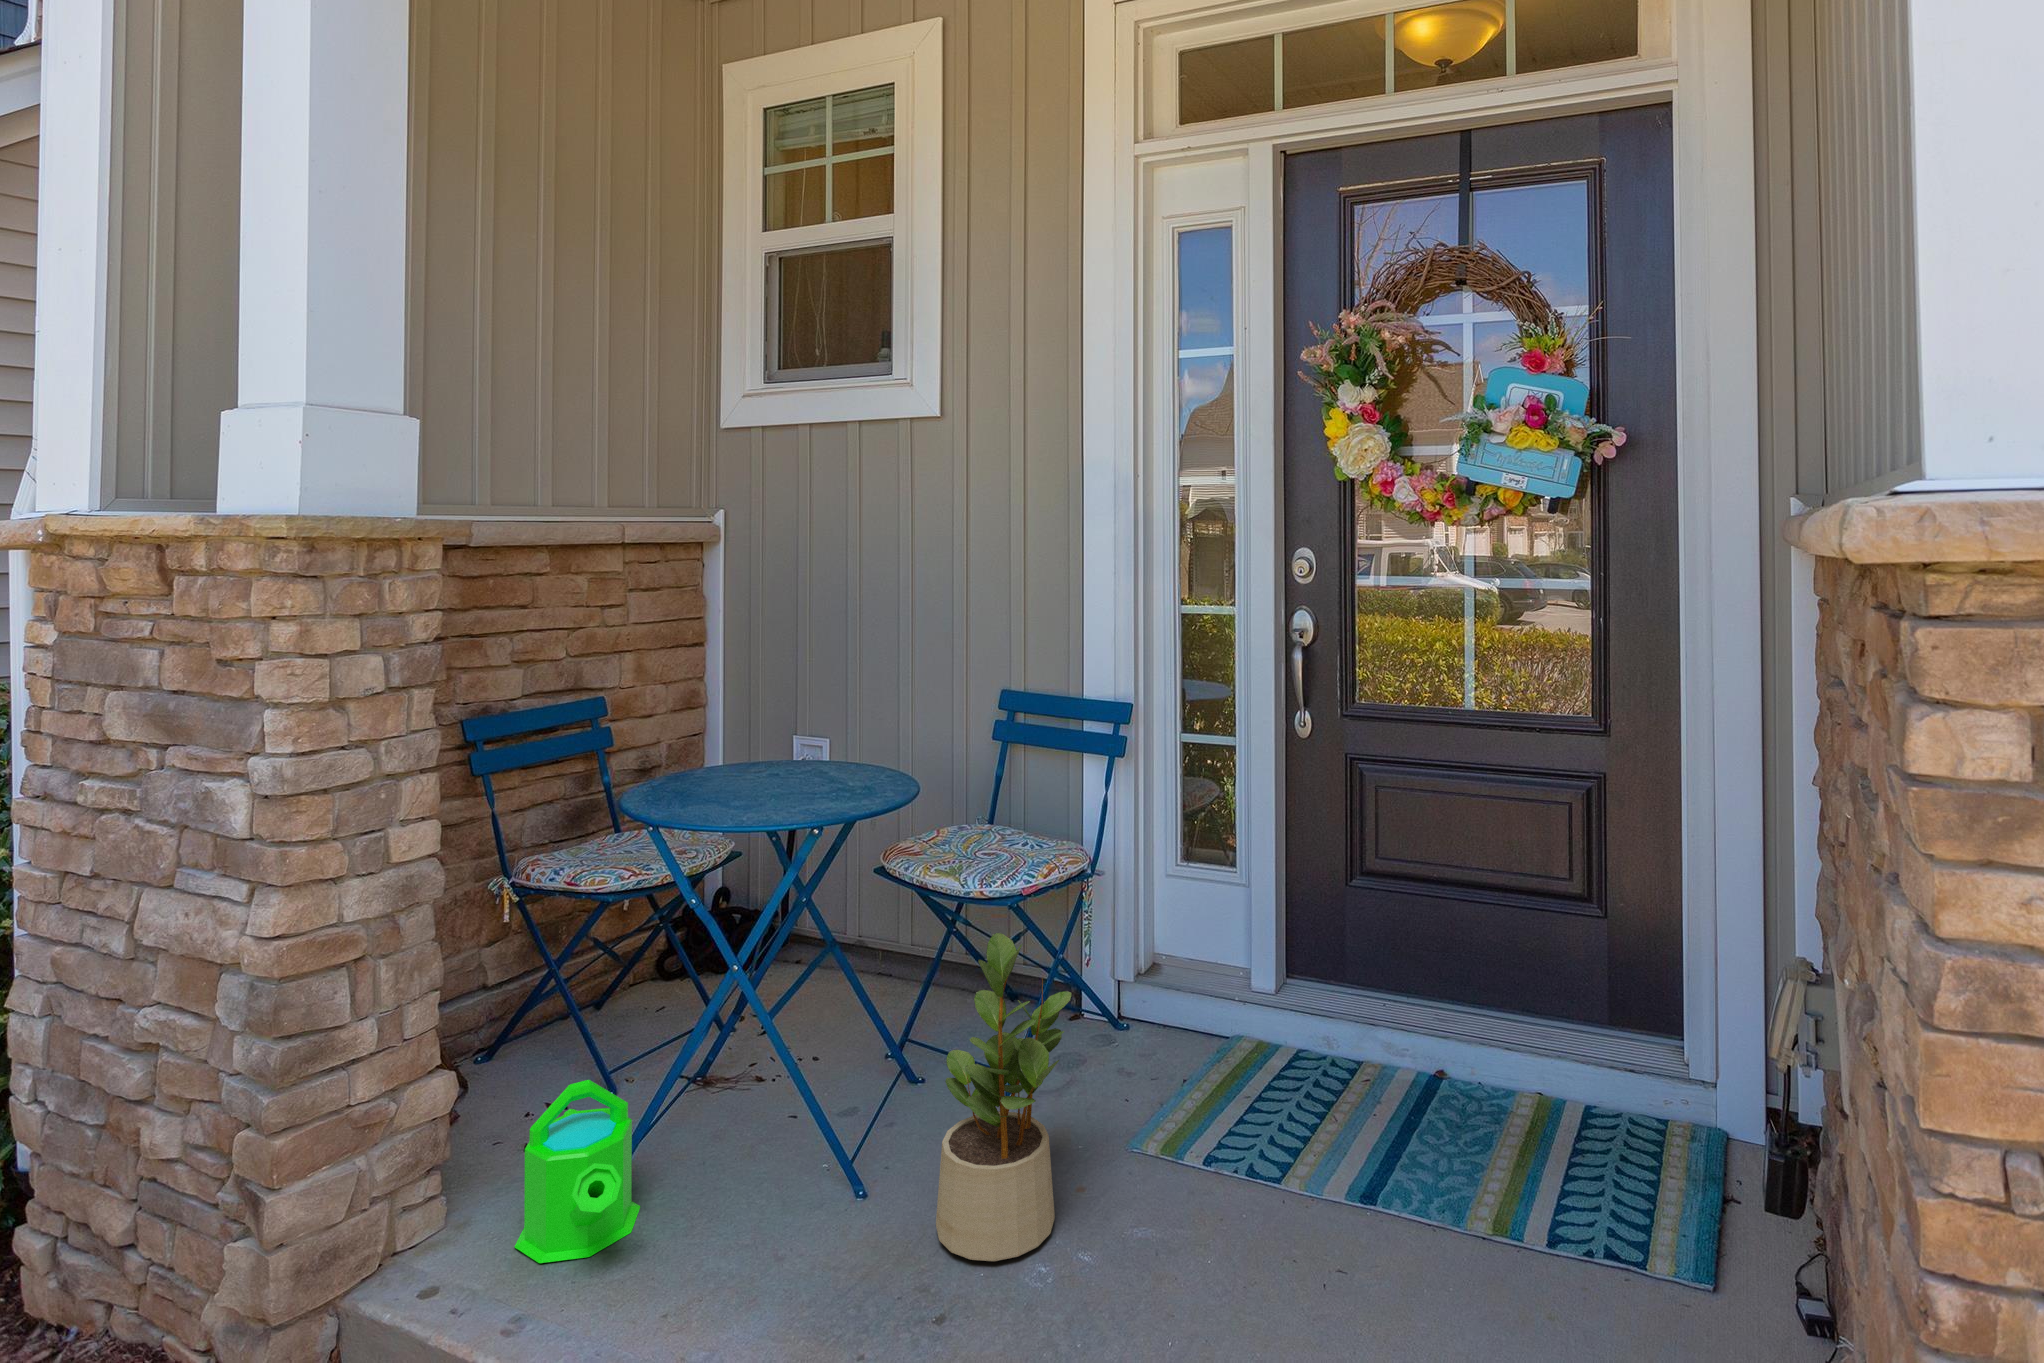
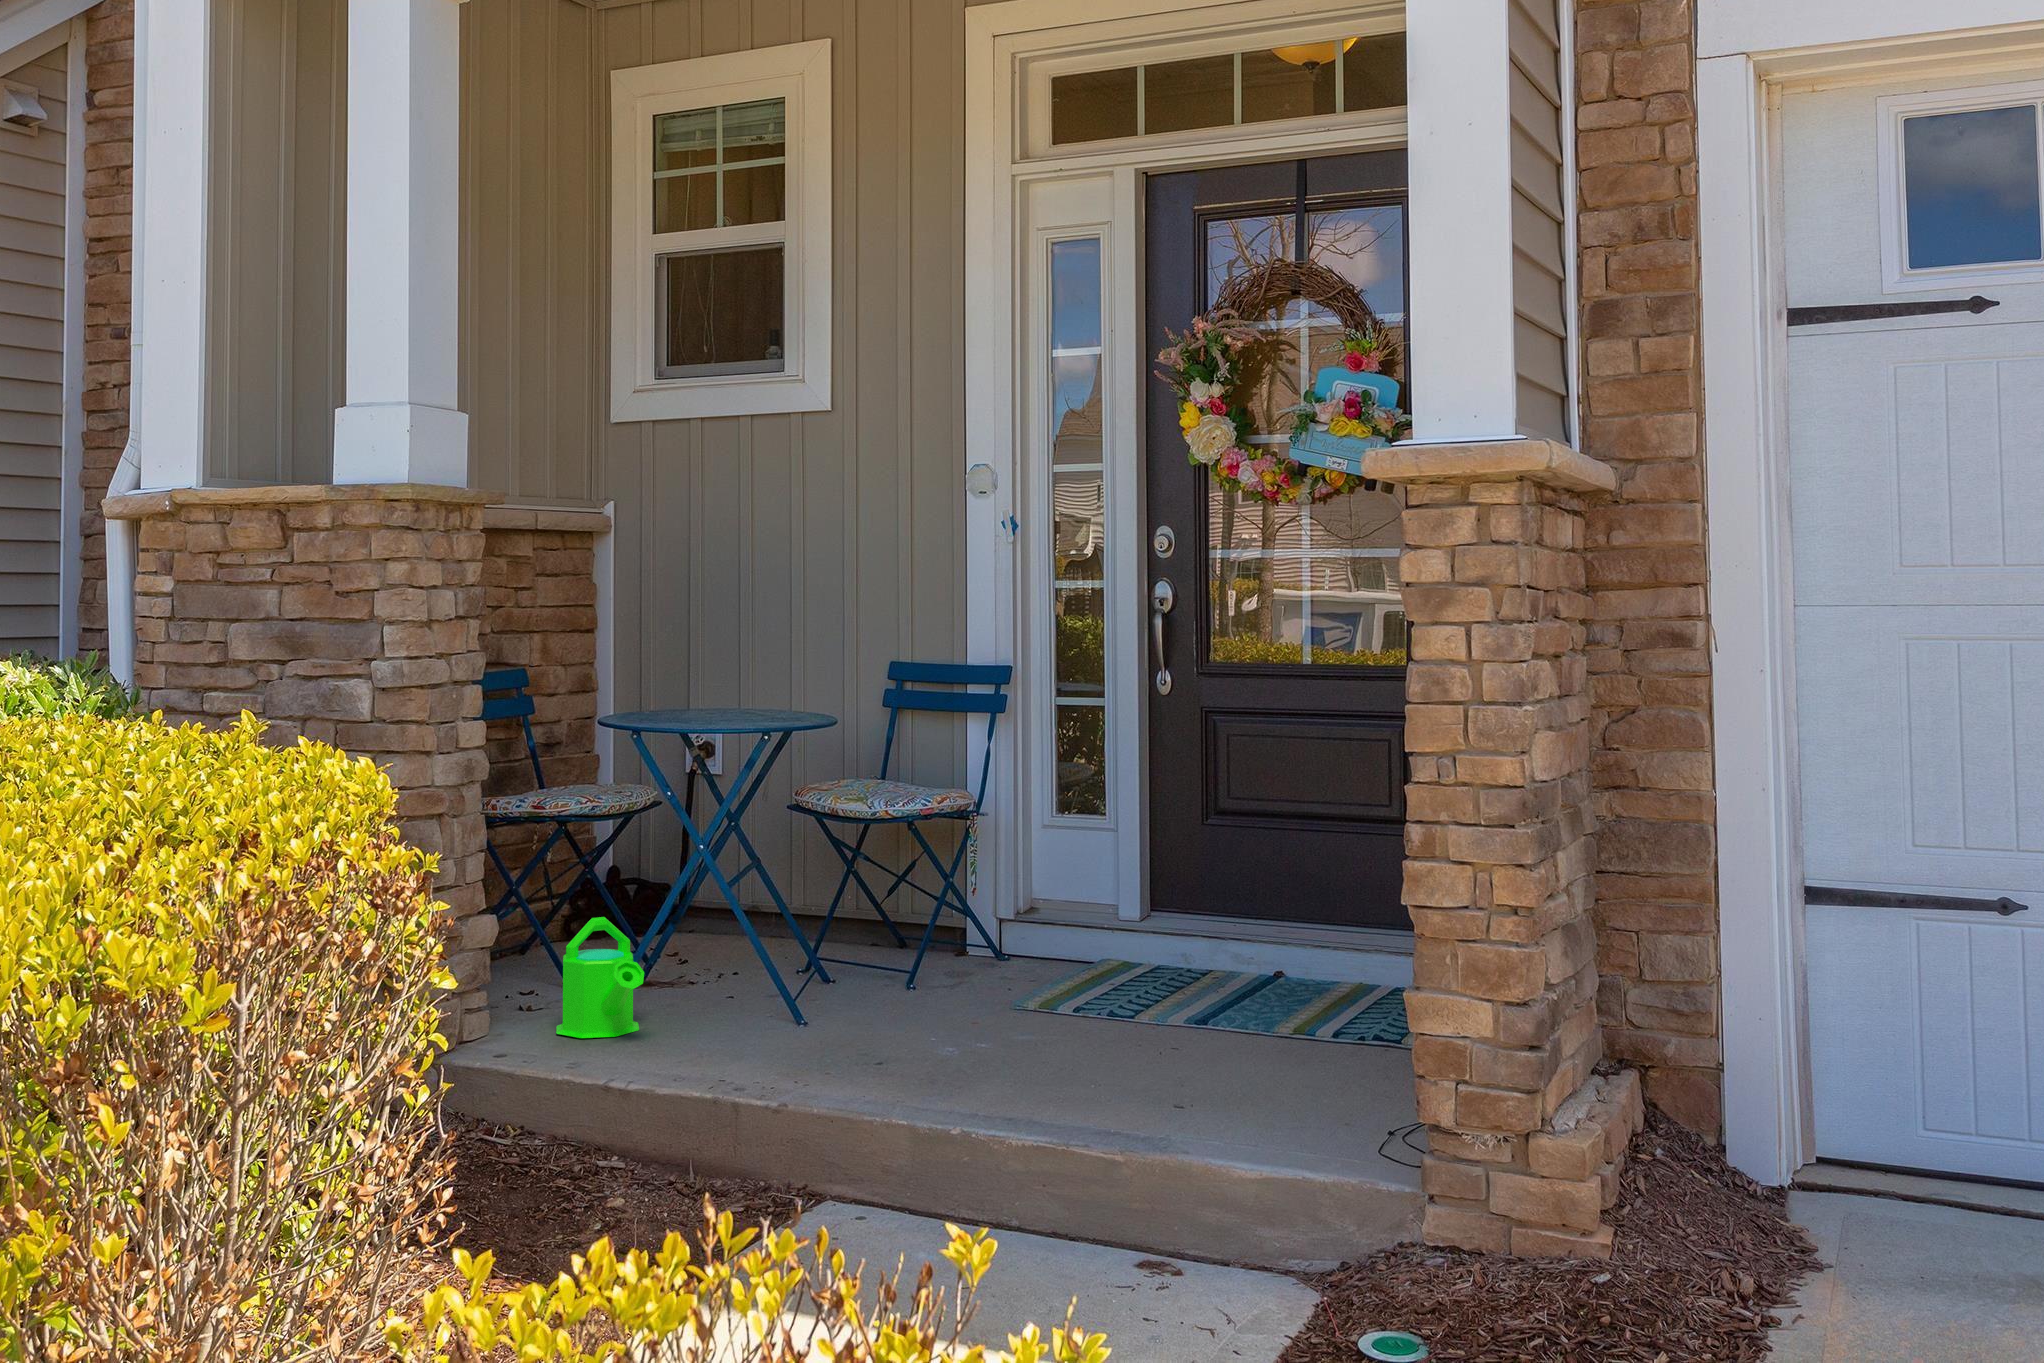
potted plant: present [936,933,1072,1261] -> none [872,800,972,1033]

